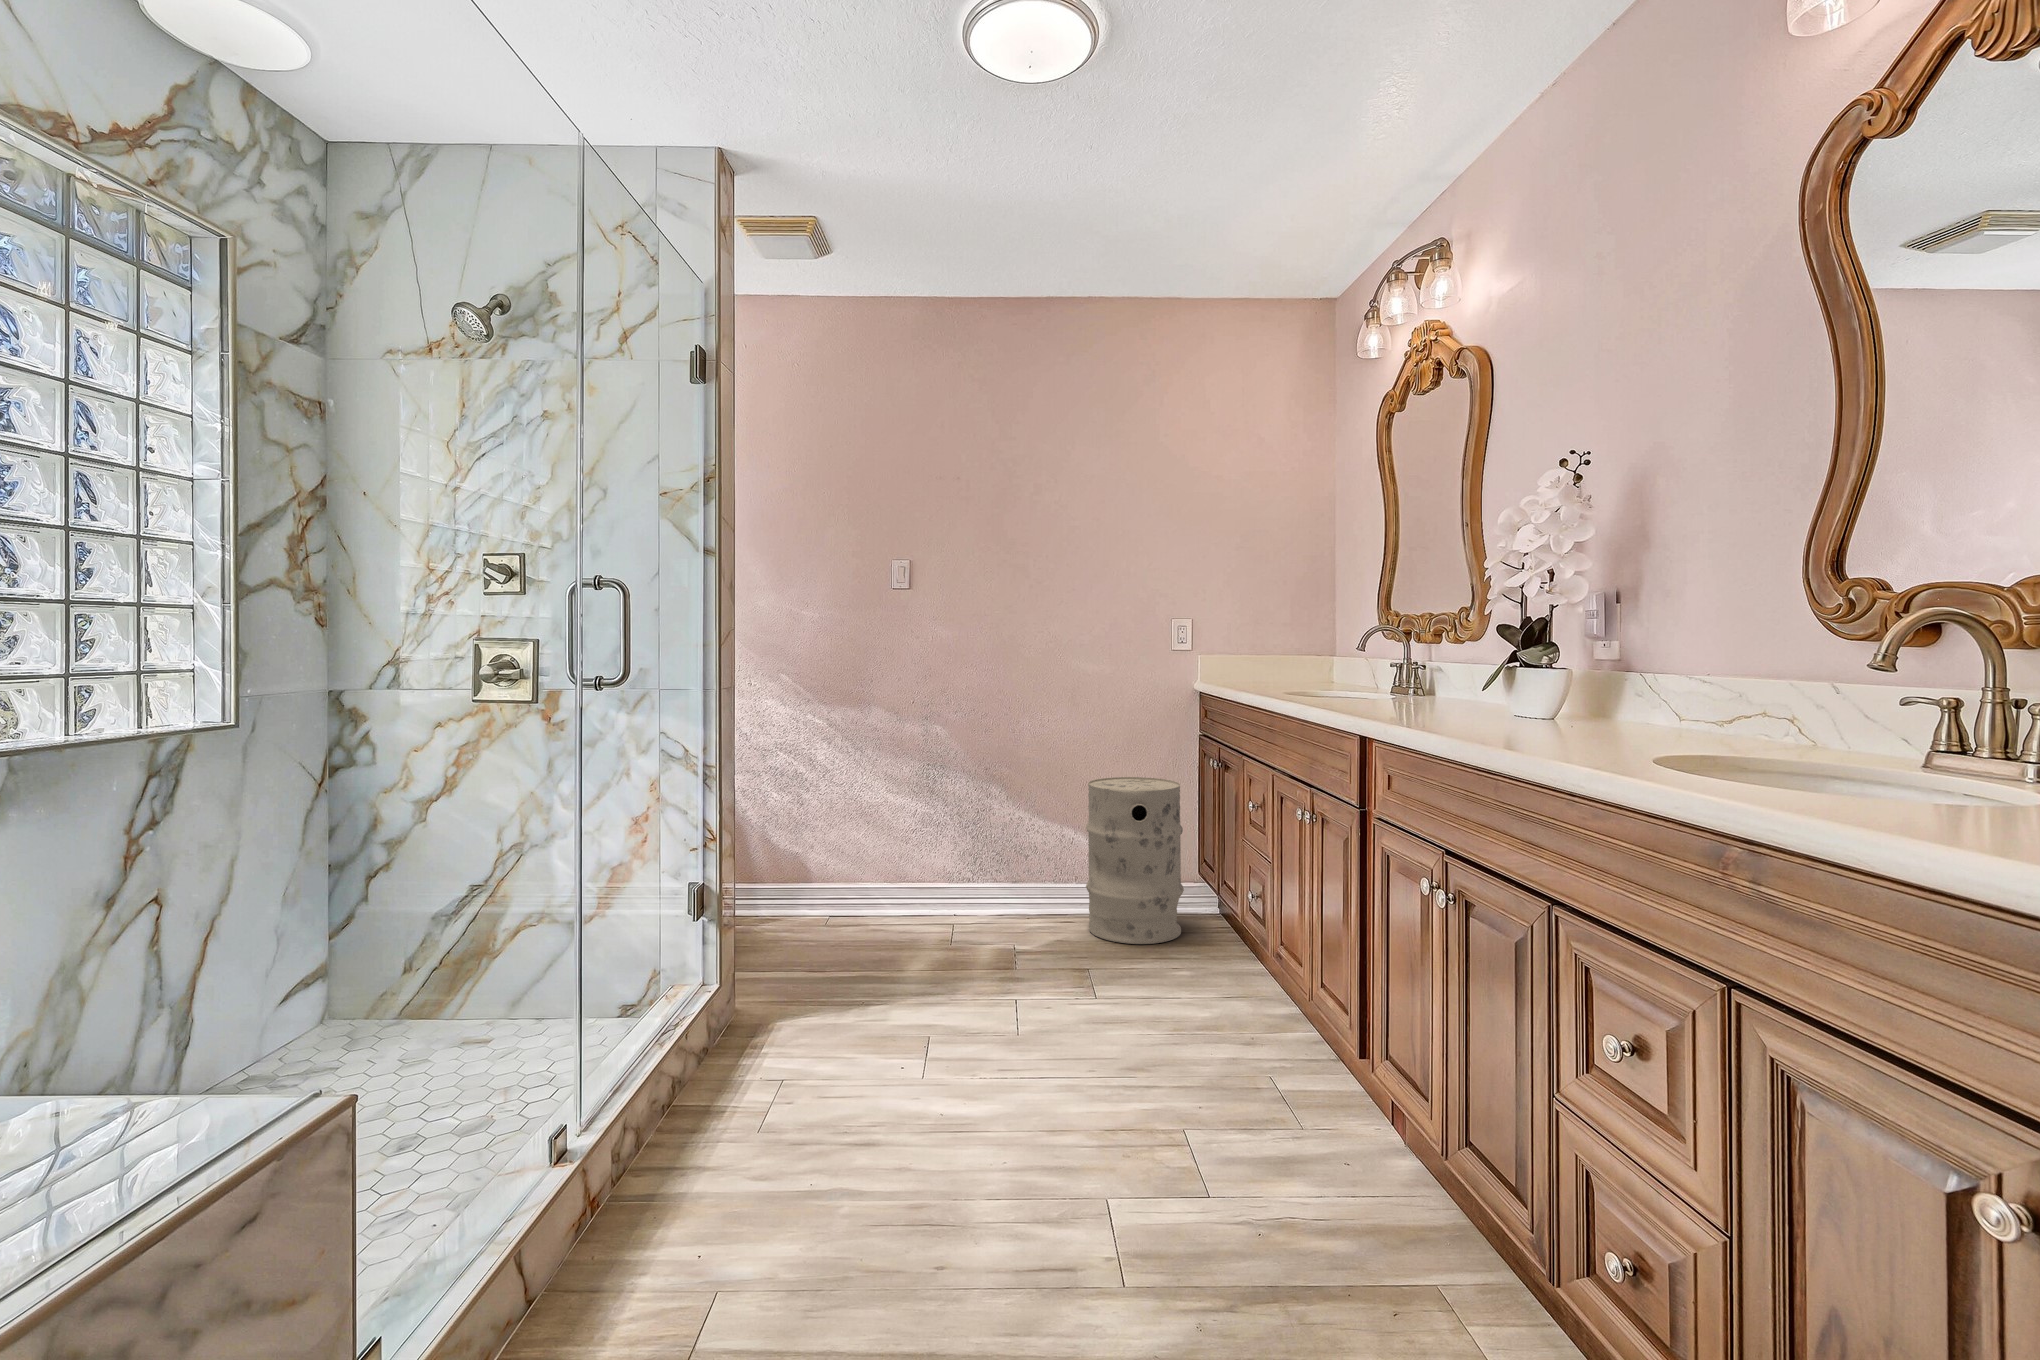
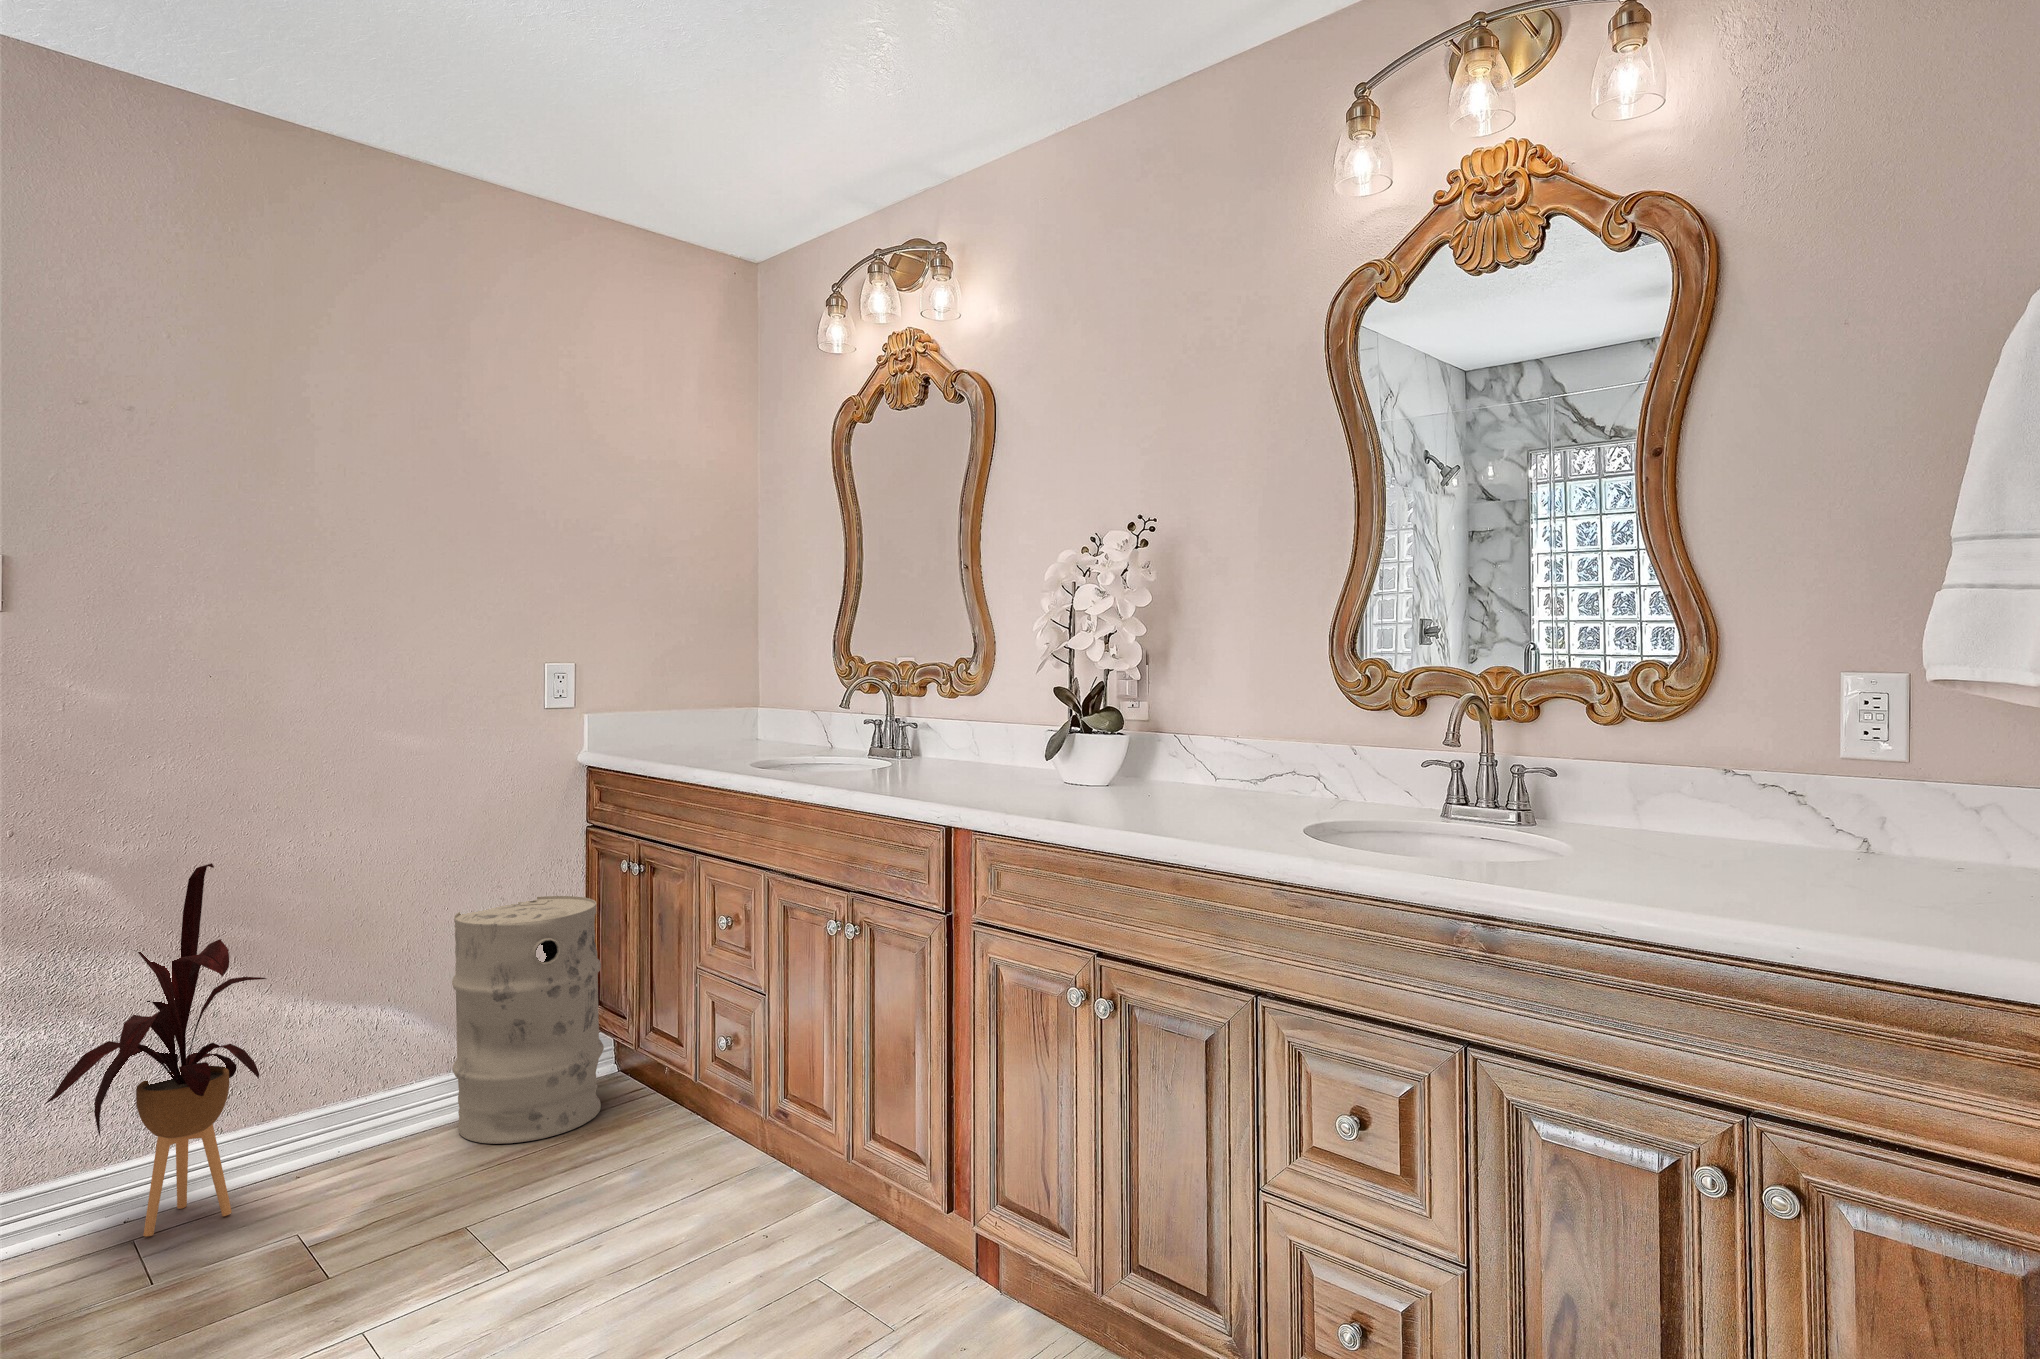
house plant: none [865,725,976,941] -> present [45,863,266,1236]

